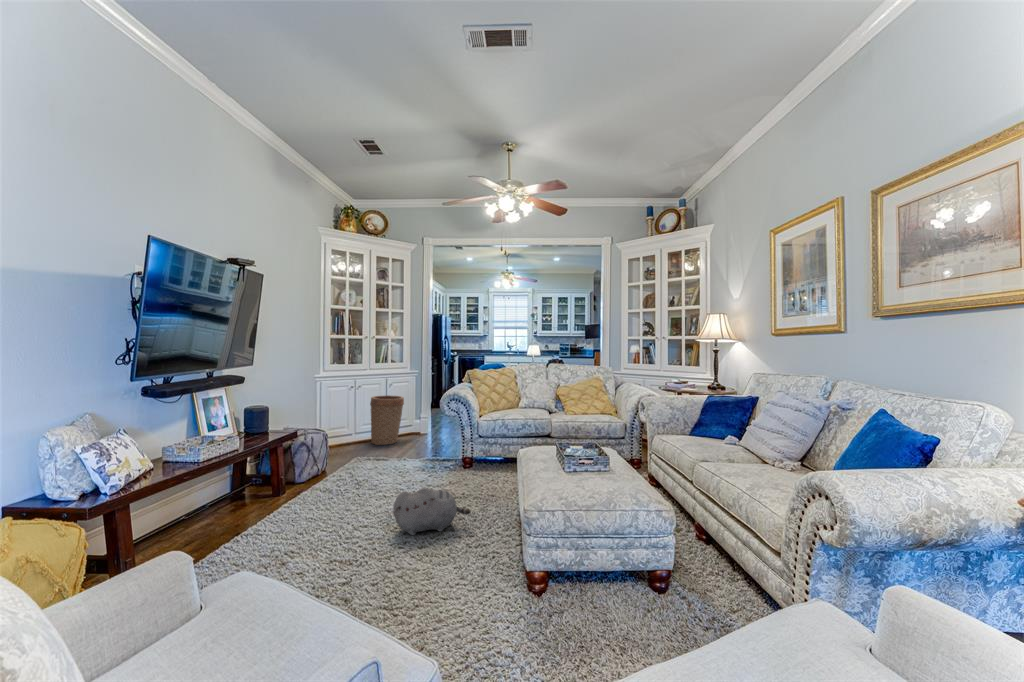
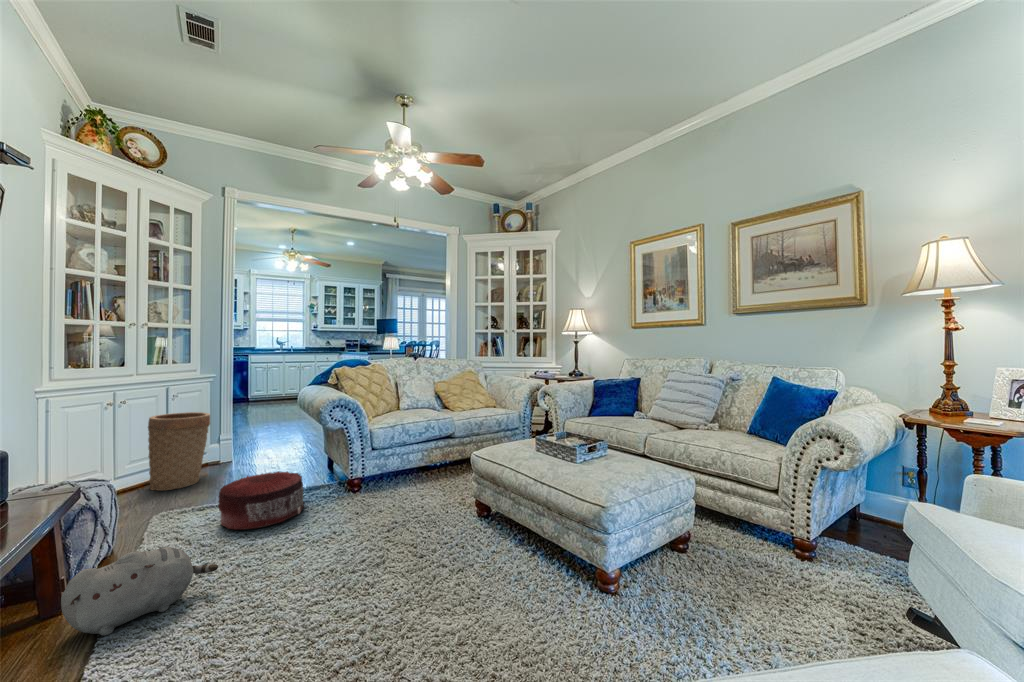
pouf: none [372,441,426,477] -> present [218,471,305,530]
plush toy: present [394,488,471,535] -> present [61,547,218,636]

